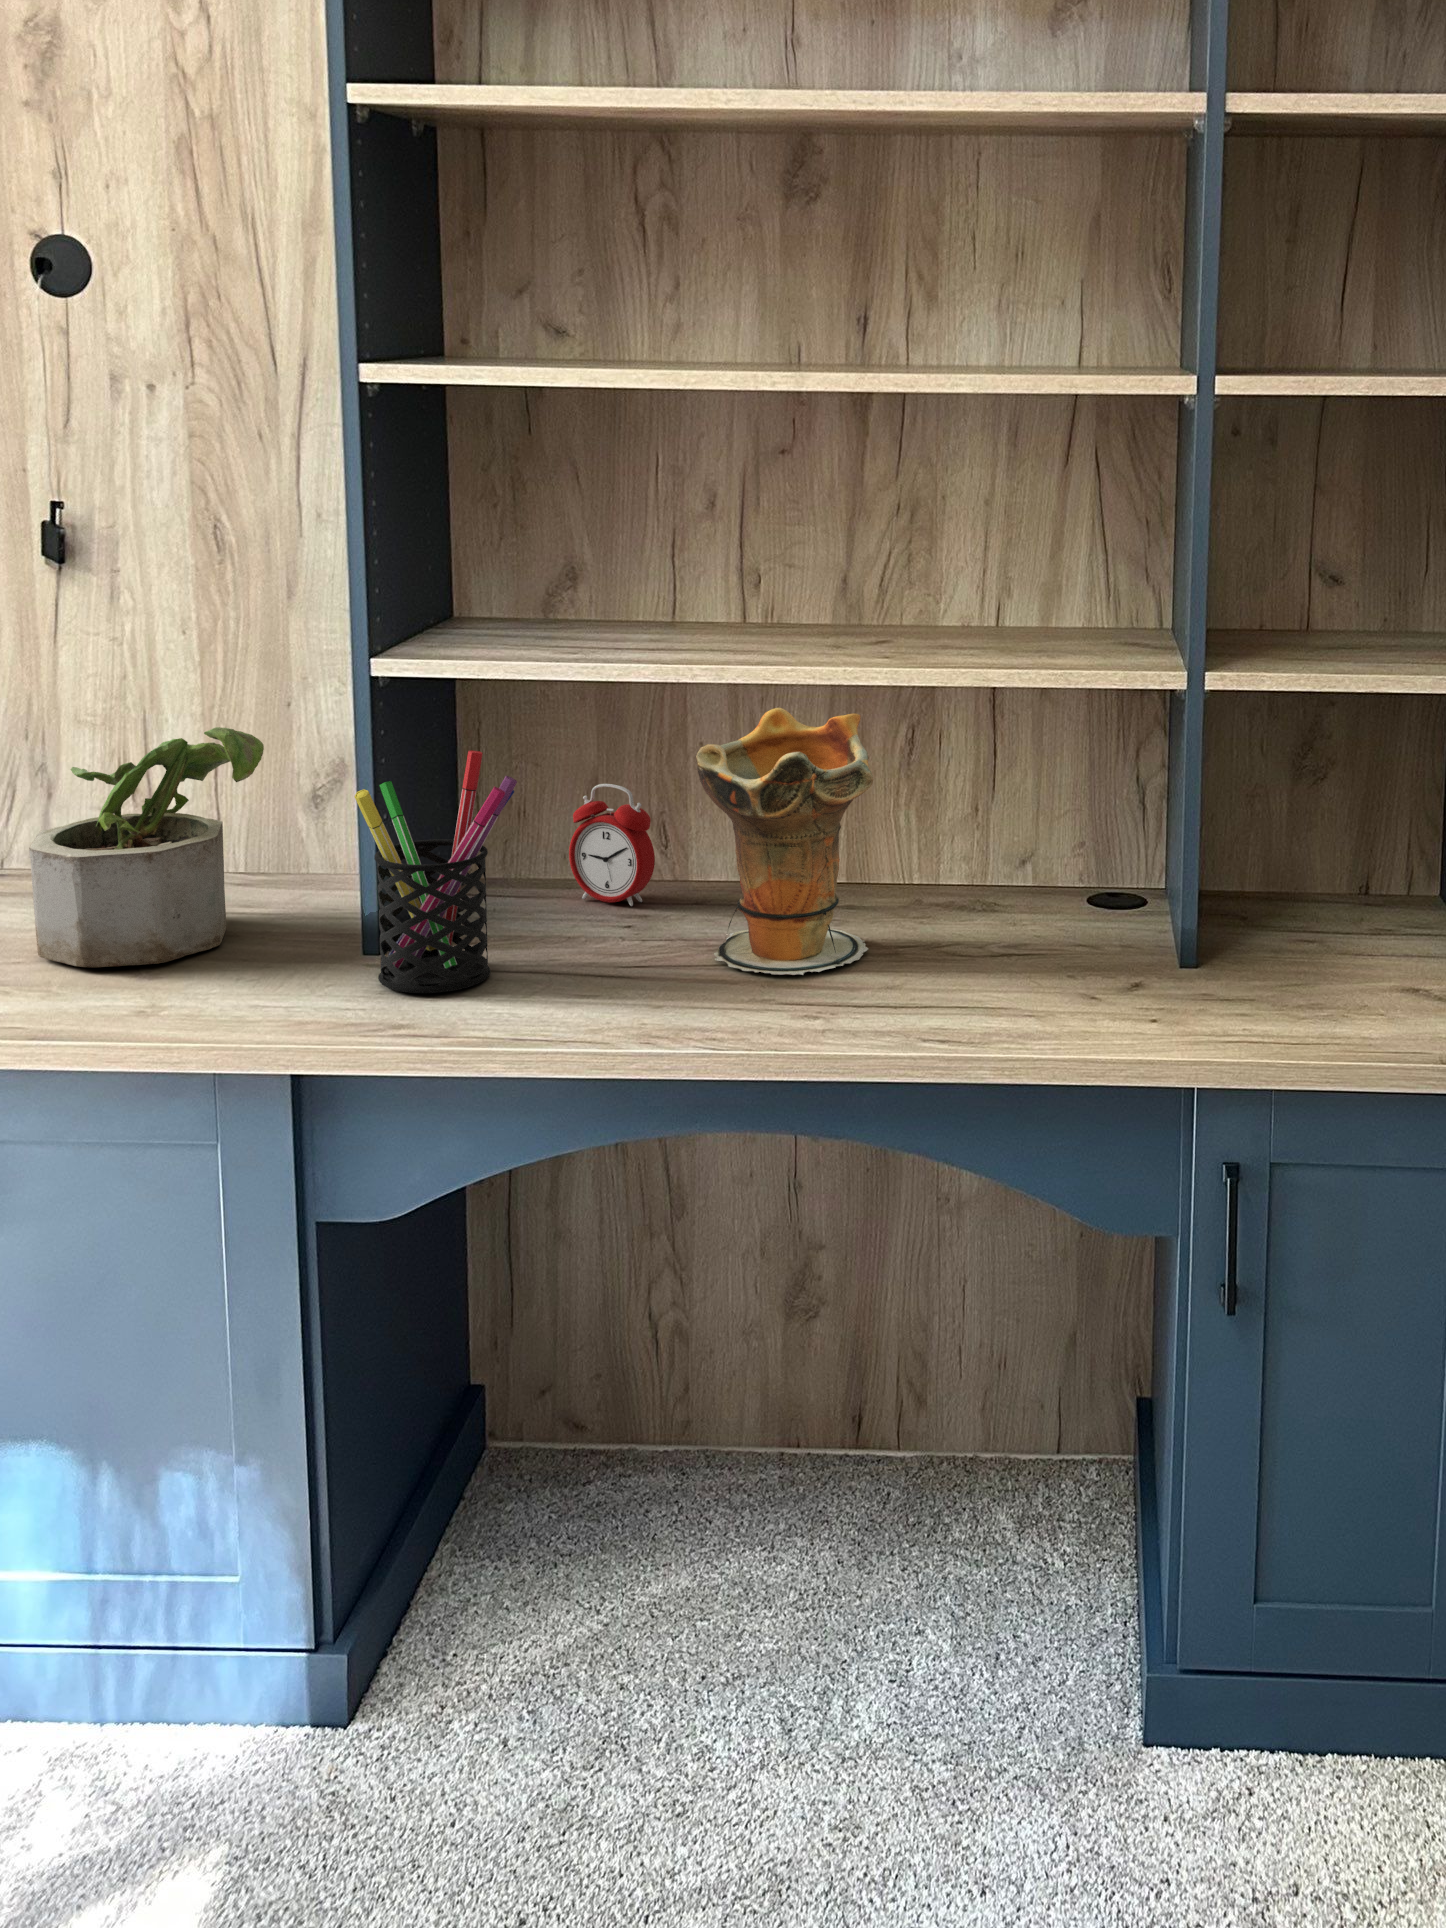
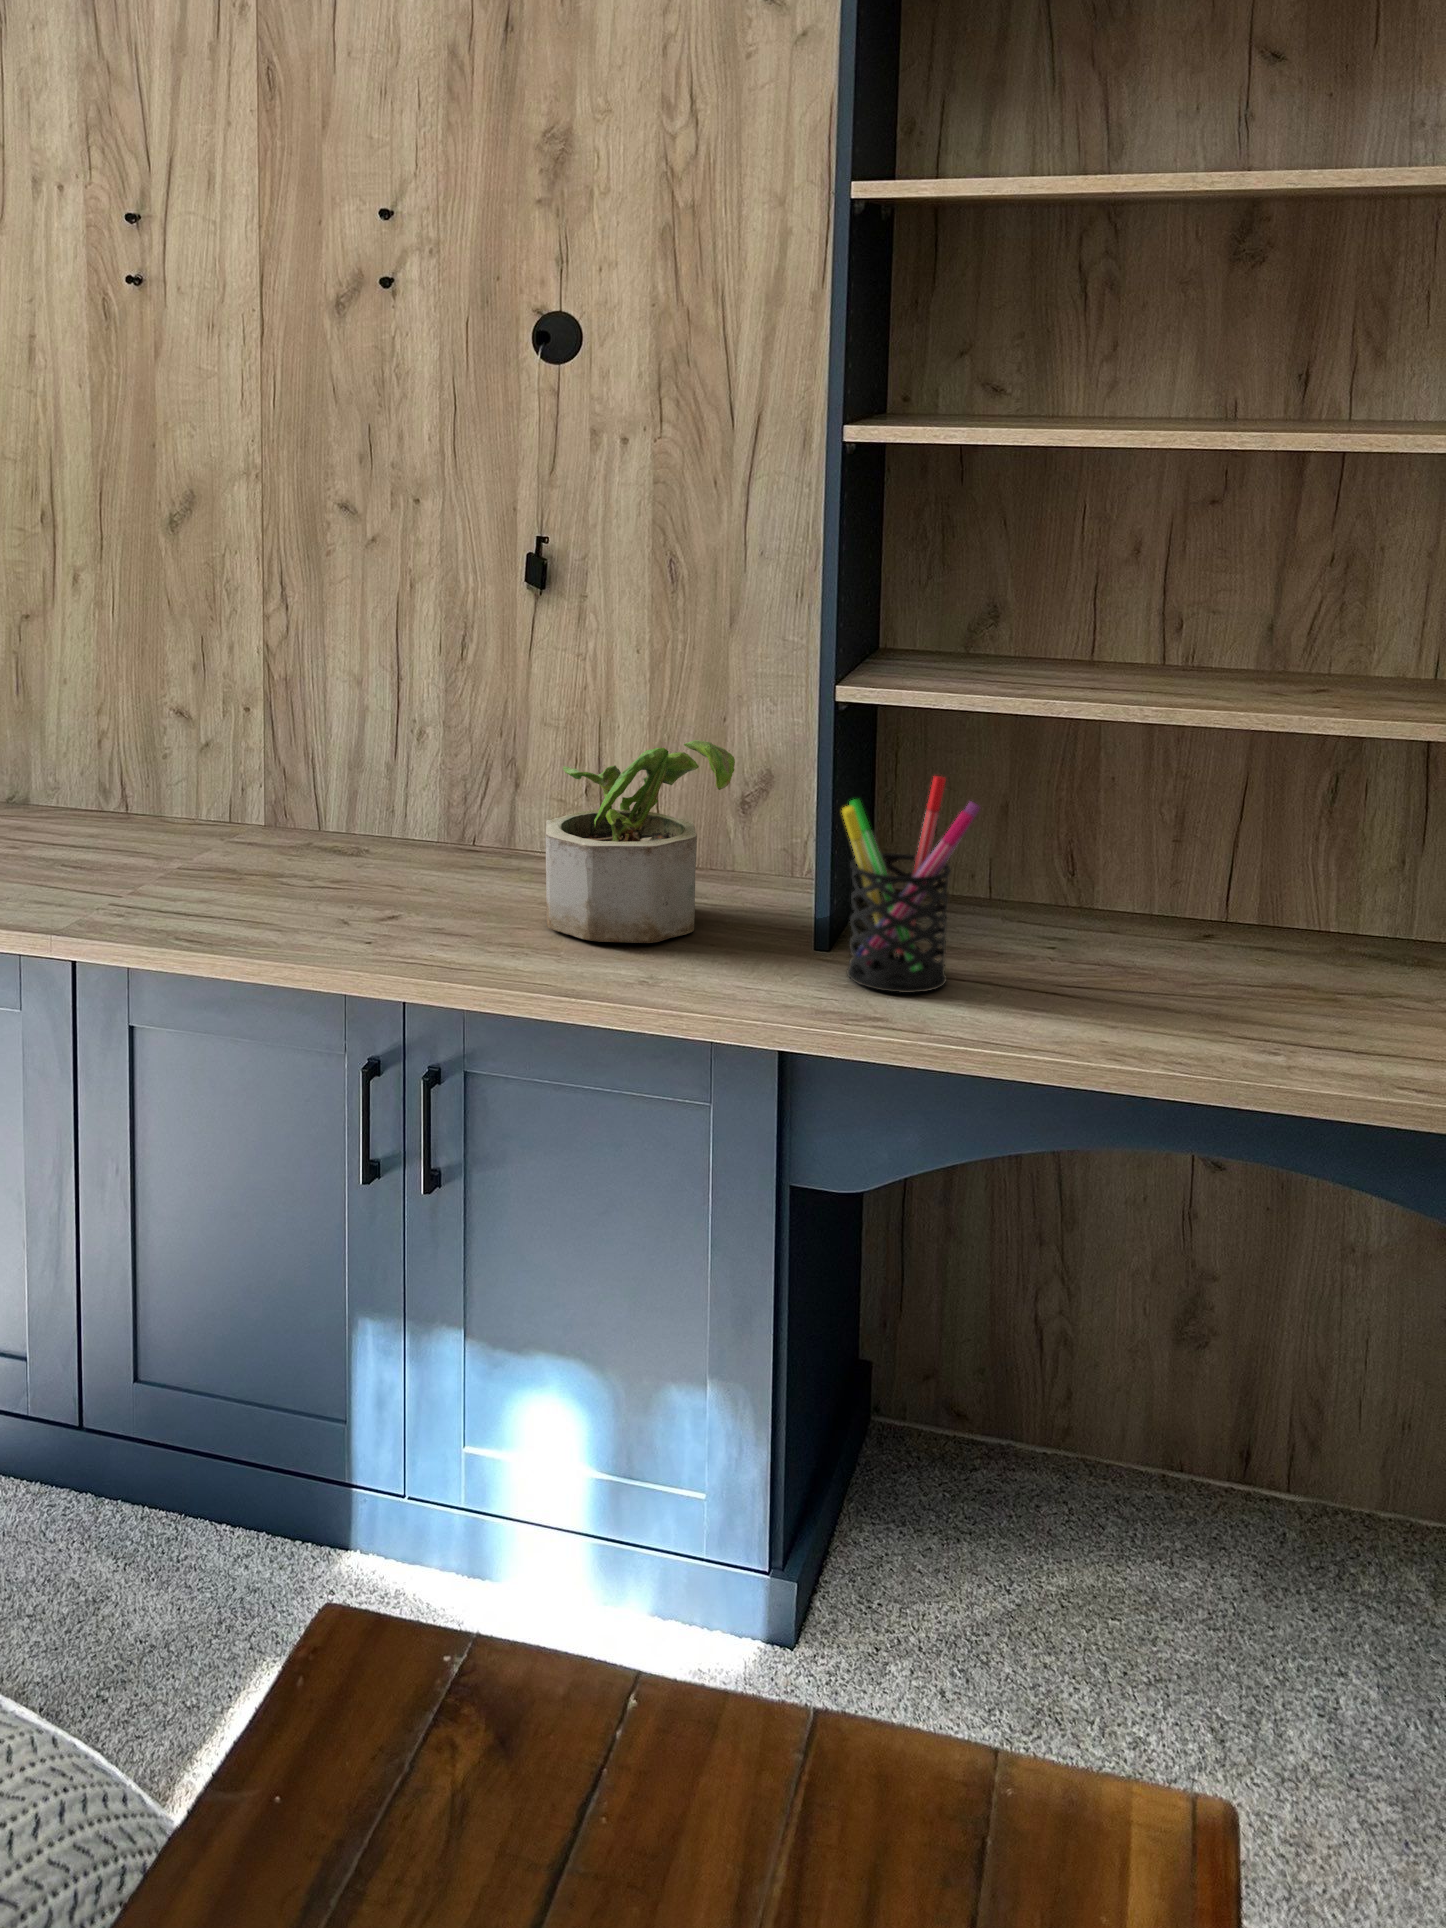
decorative vase: present [696,708,873,975] -> none [1149,751,1331,1010]
alarm clock: present [569,784,655,906] -> none [994,811,1079,928]

